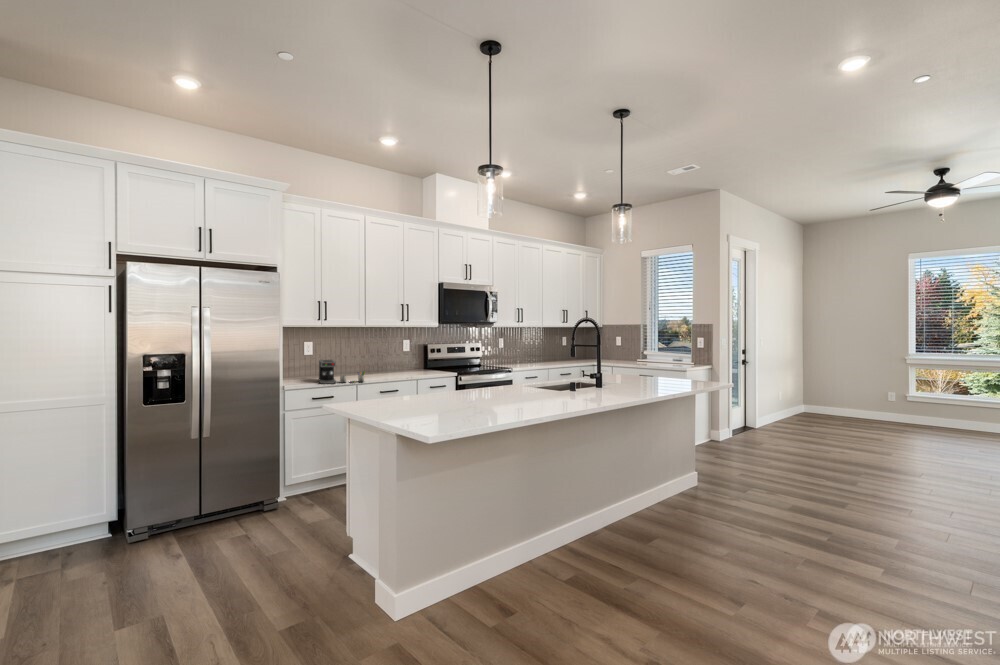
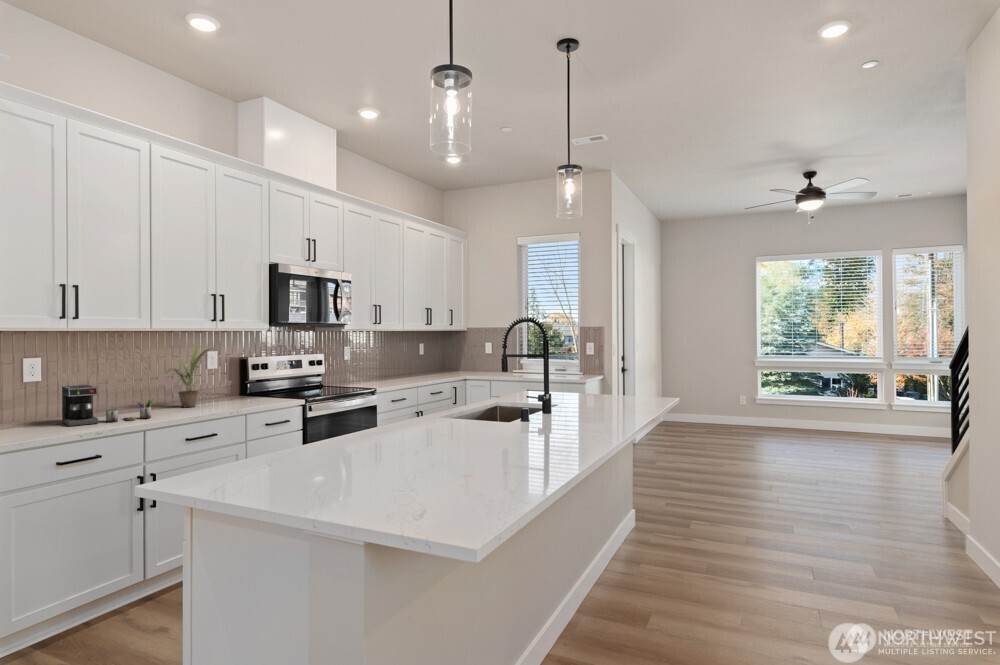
potted plant: none [375,336,404,376] -> present [166,346,210,407]

